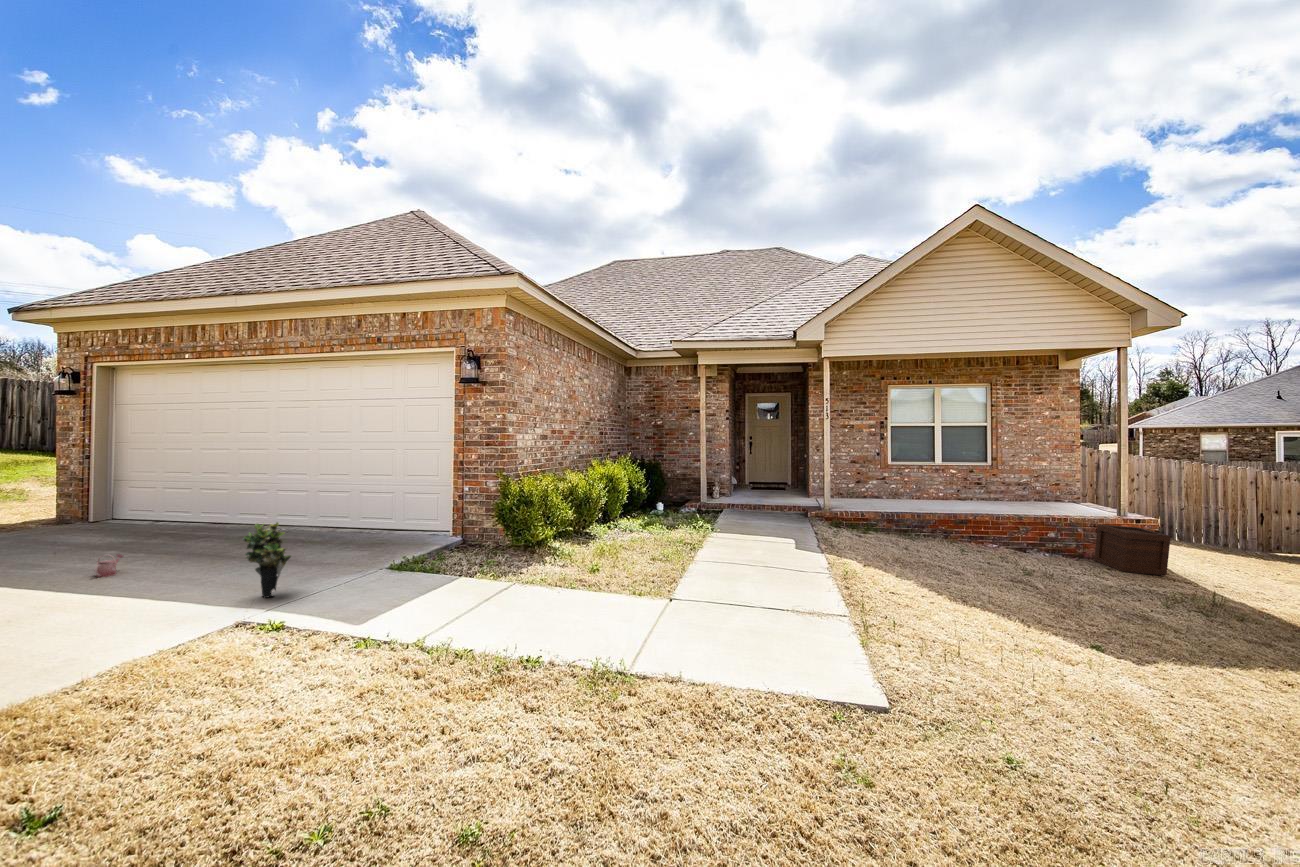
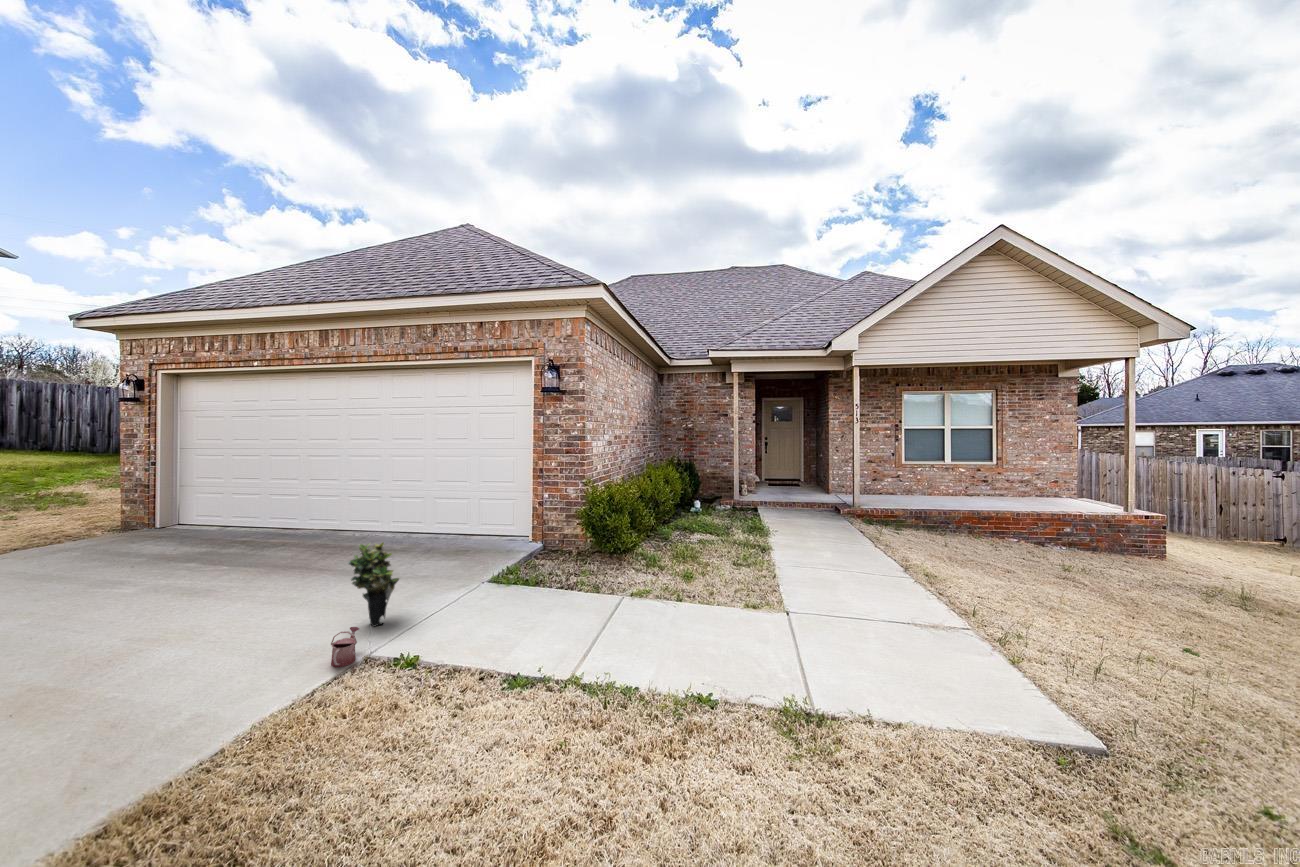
wooden crate: present [1094,525,1170,575] -> none [1105,519,1182,566]
watering can: present [94,554,123,577] -> present [331,627,359,667]

